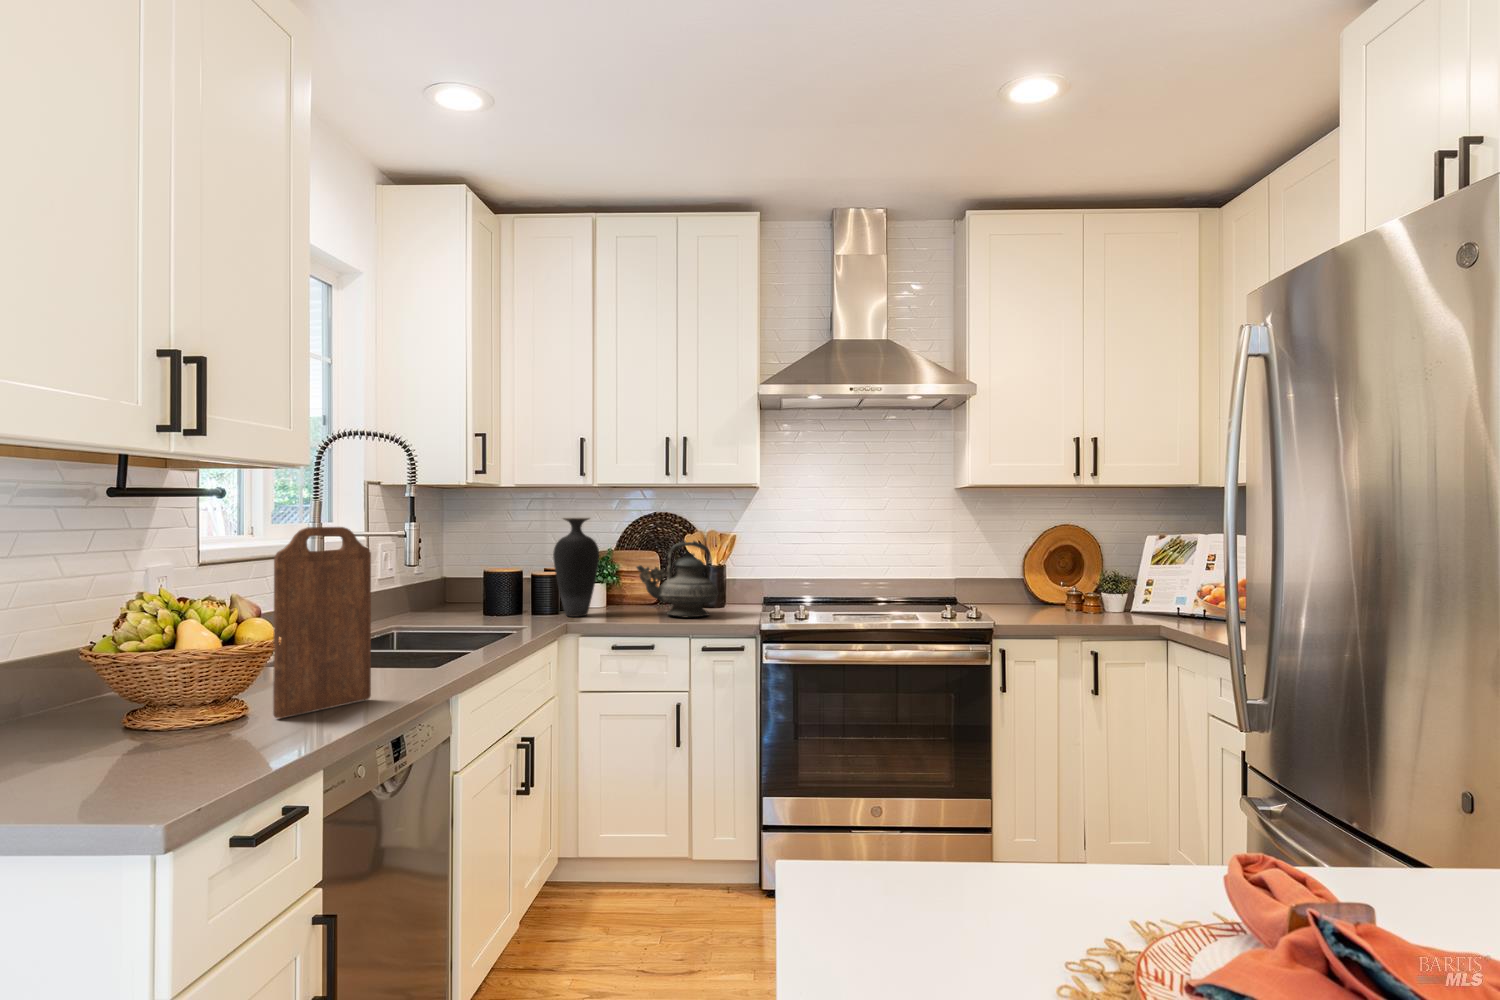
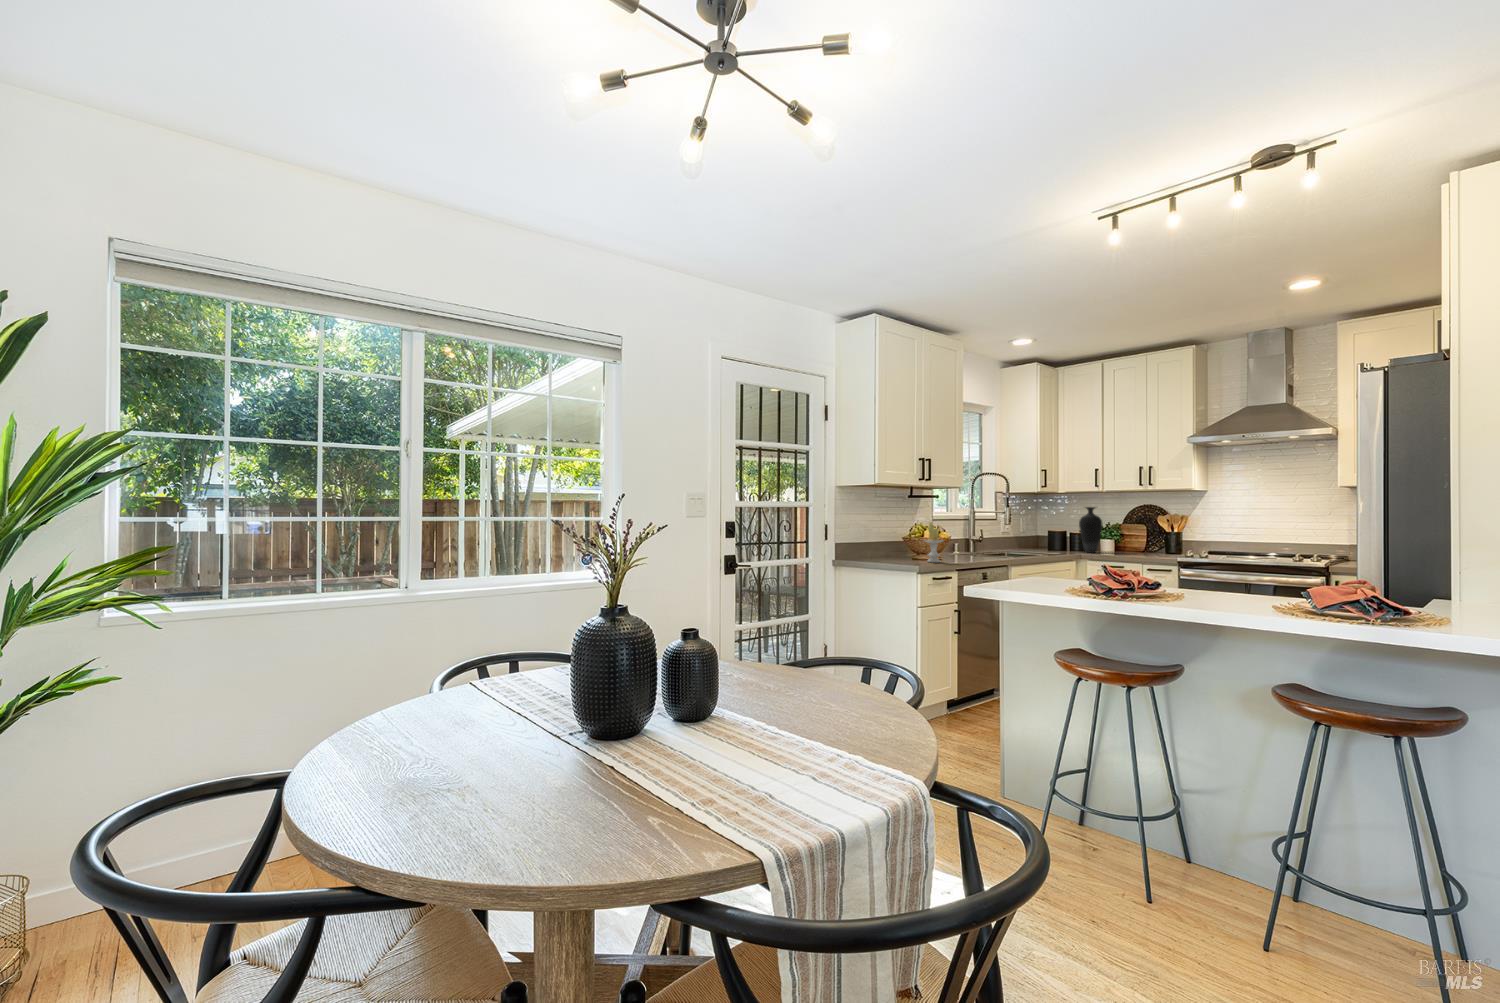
cutting board: present [273,527,371,718] -> none [948,506,978,561]
teapot: present [637,541,719,617] -> none [1119,518,1166,555]
candle: none [174,592,265,752] -> present [925,522,943,562]

